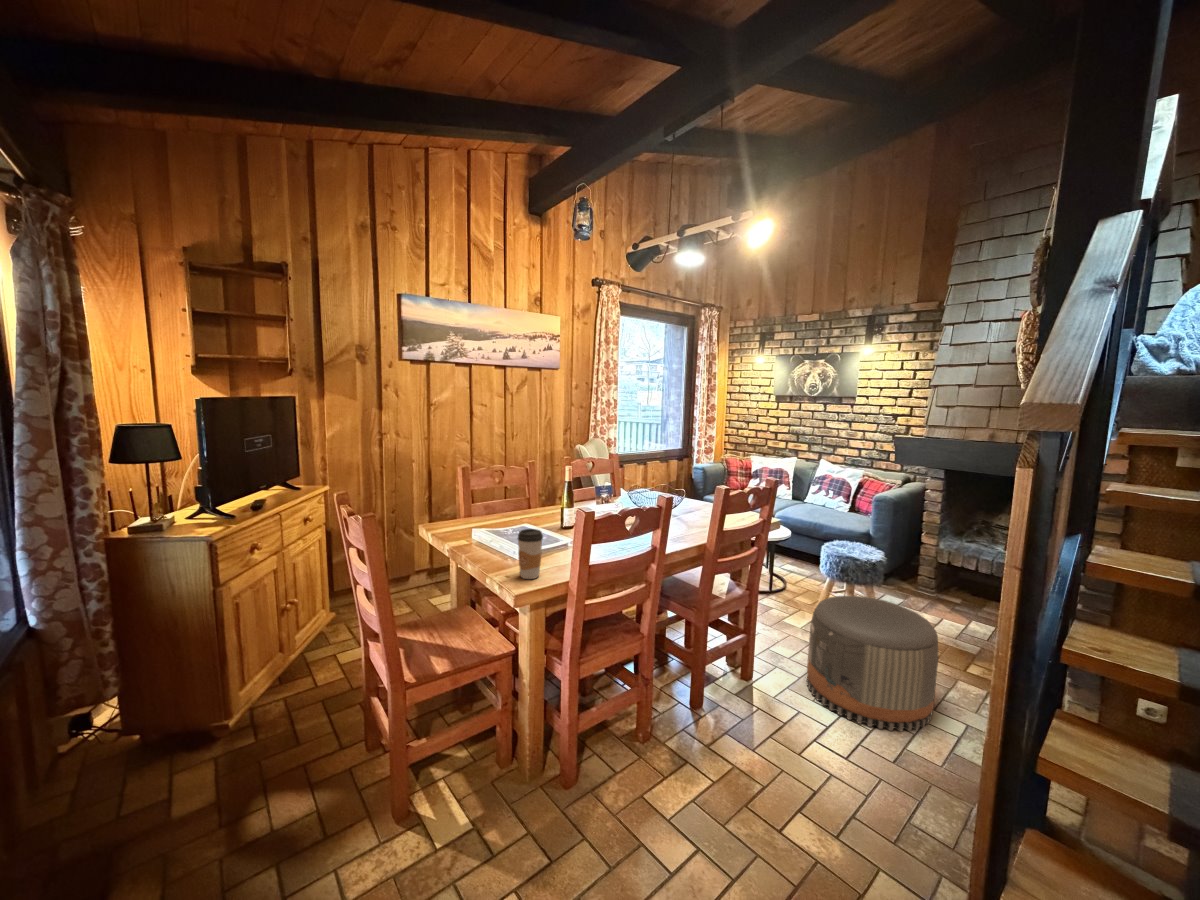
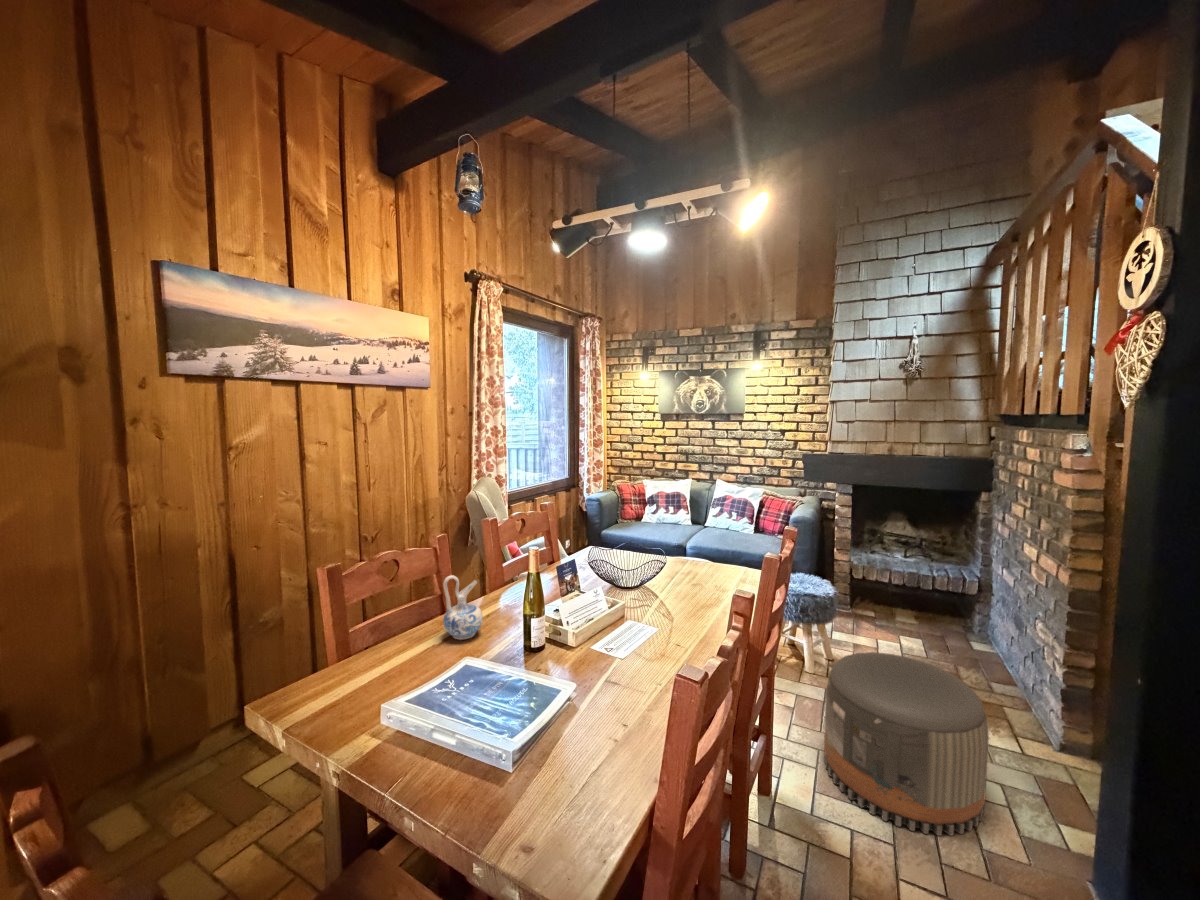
ceramic pitcher: none [523,483,546,522] -> present [443,575,483,640]
coffee cup: present [518,529,543,579] -> none [529,716,583,838]

